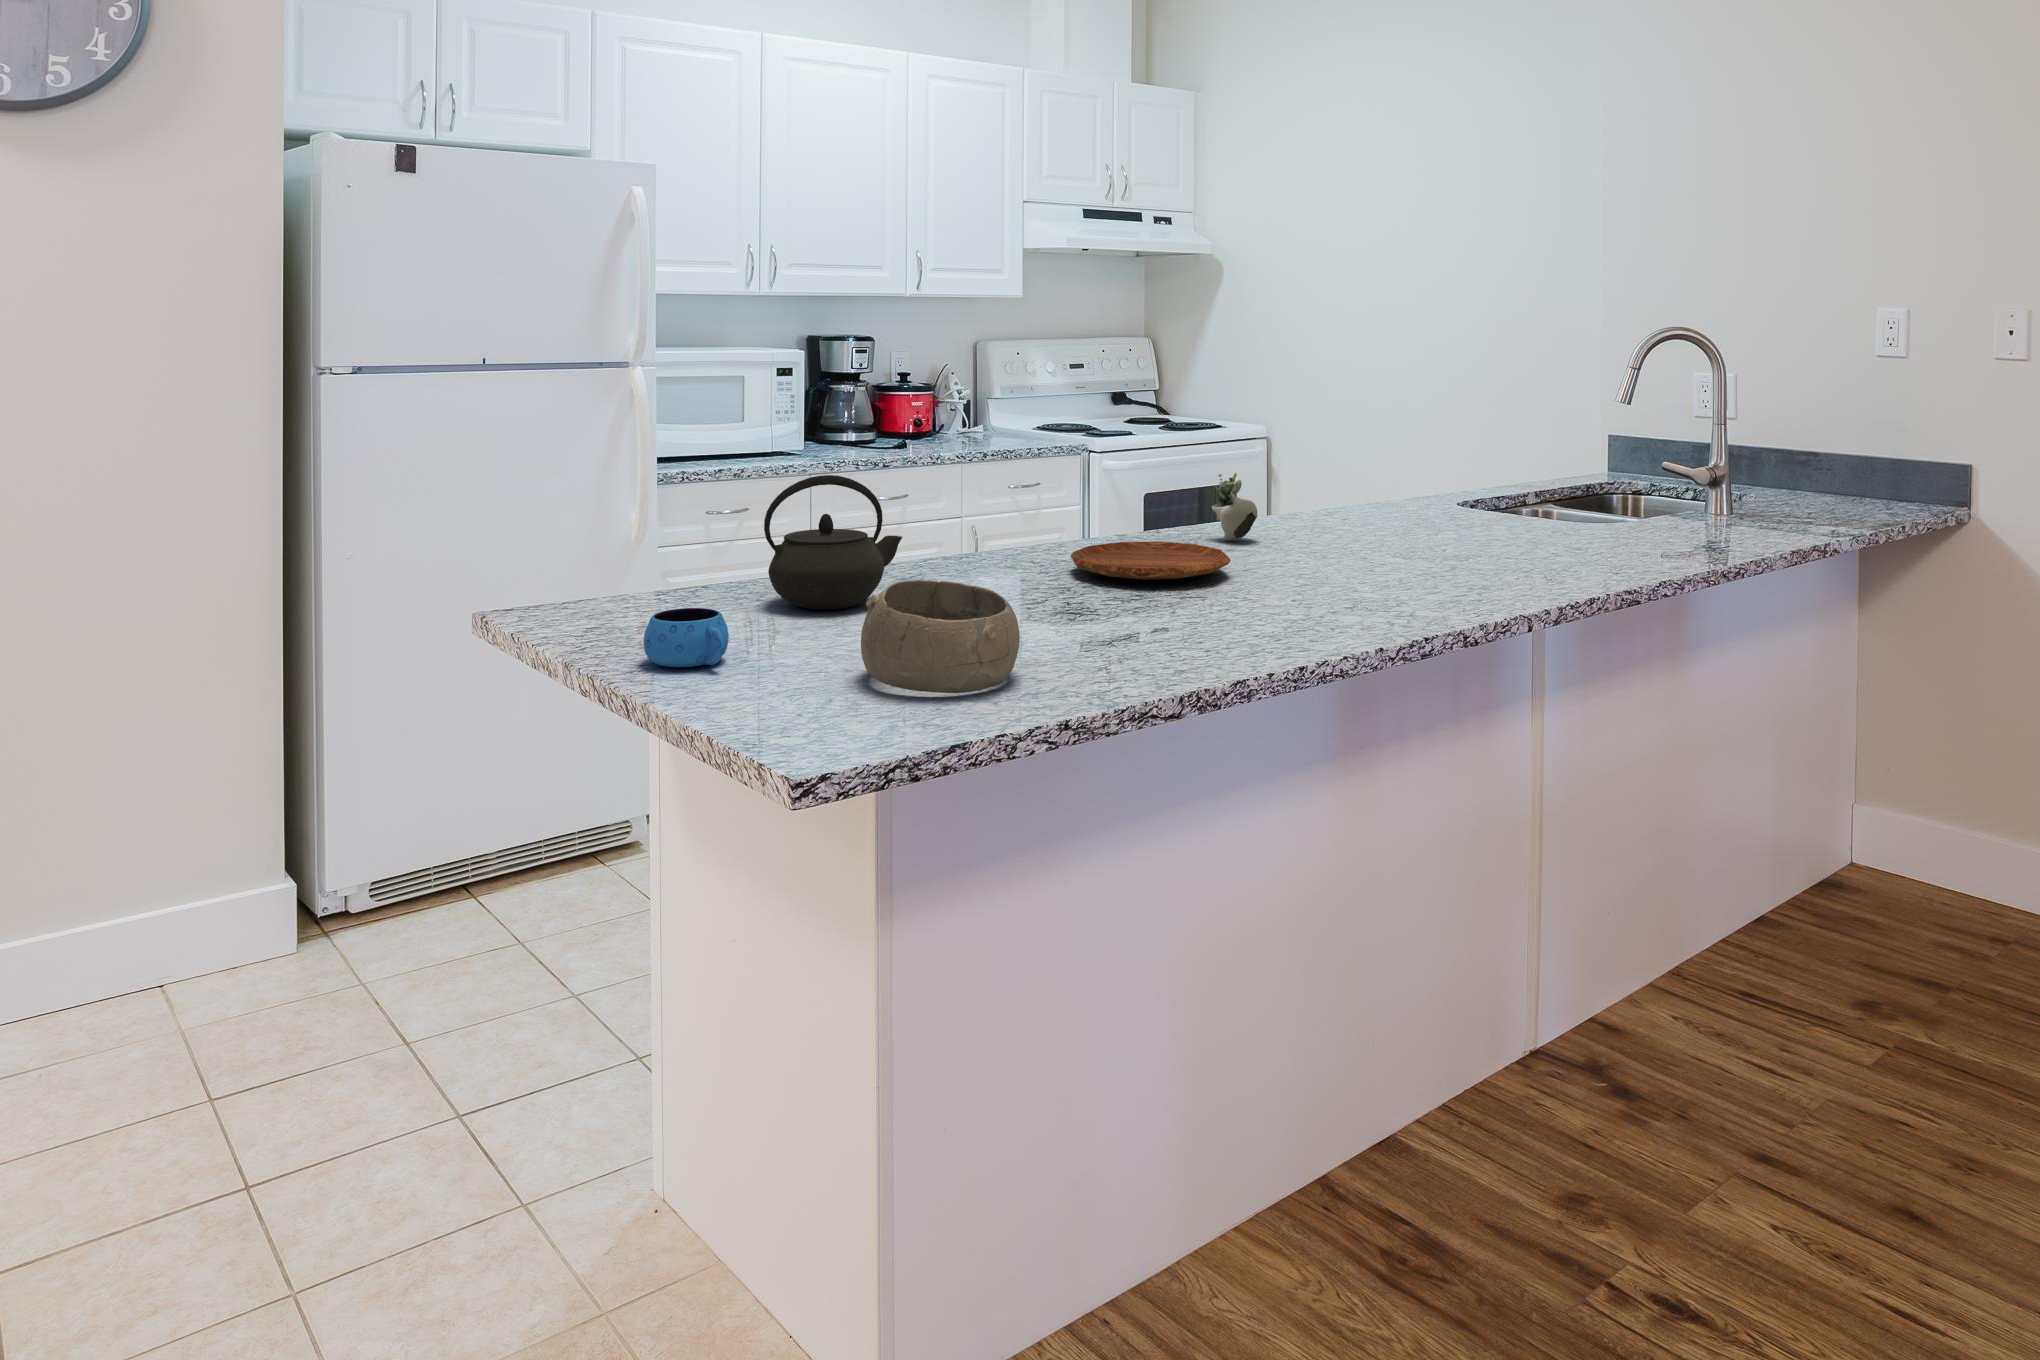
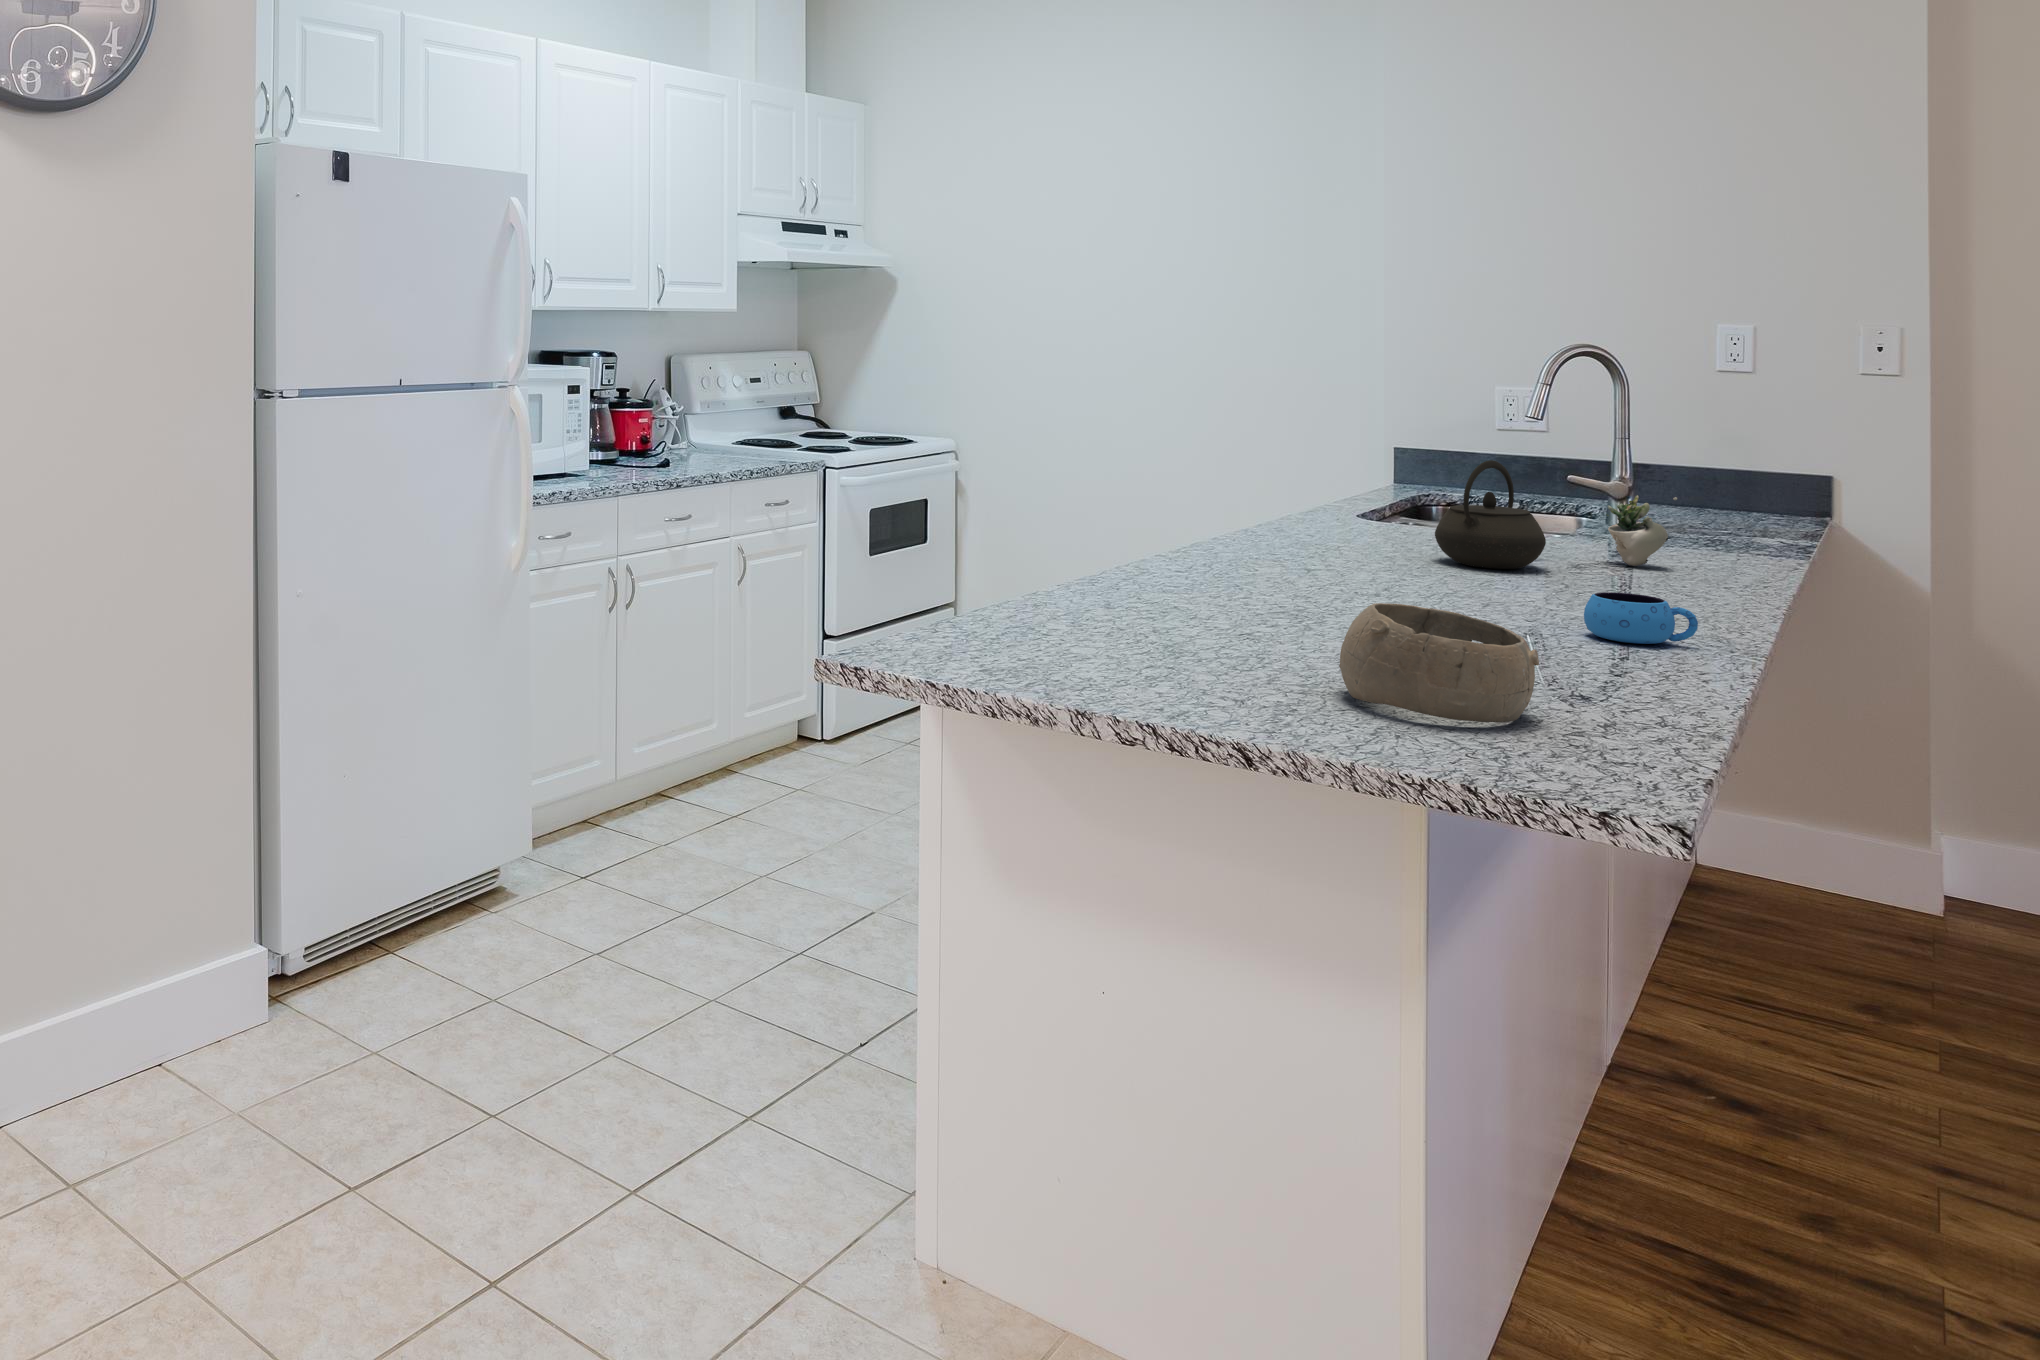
succulent plant: present [1207,473,1257,541] -> present [1606,495,1677,566]
kettle: present [764,475,902,610] -> present [1435,460,1546,569]
tray: present [1071,541,1231,580] -> none [1215,559,1404,597]
mug: present [644,608,729,667] -> present [1584,592,1698,644]

